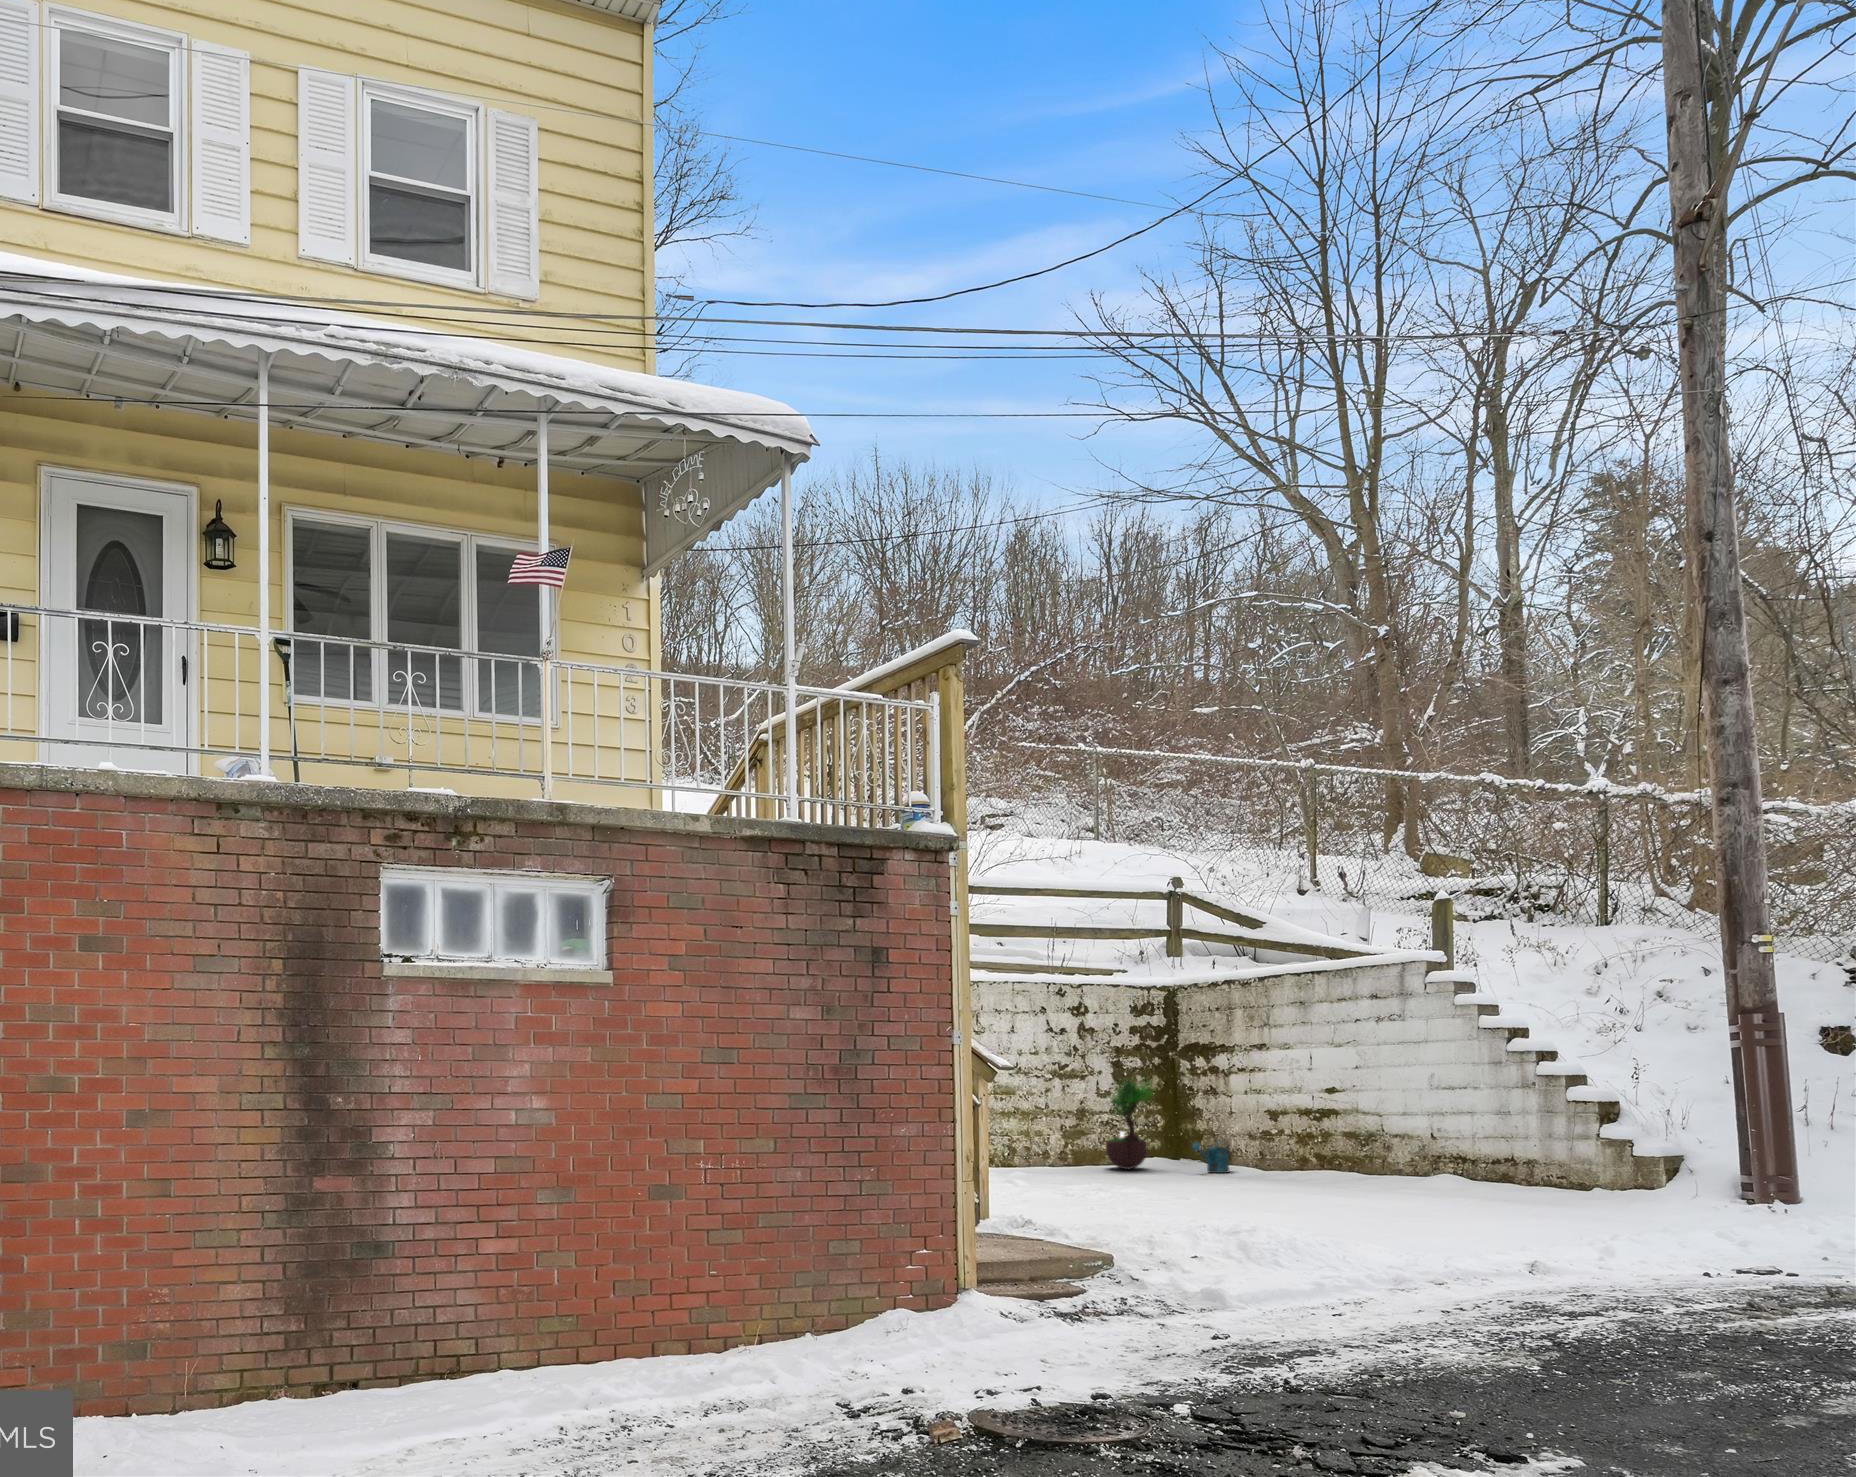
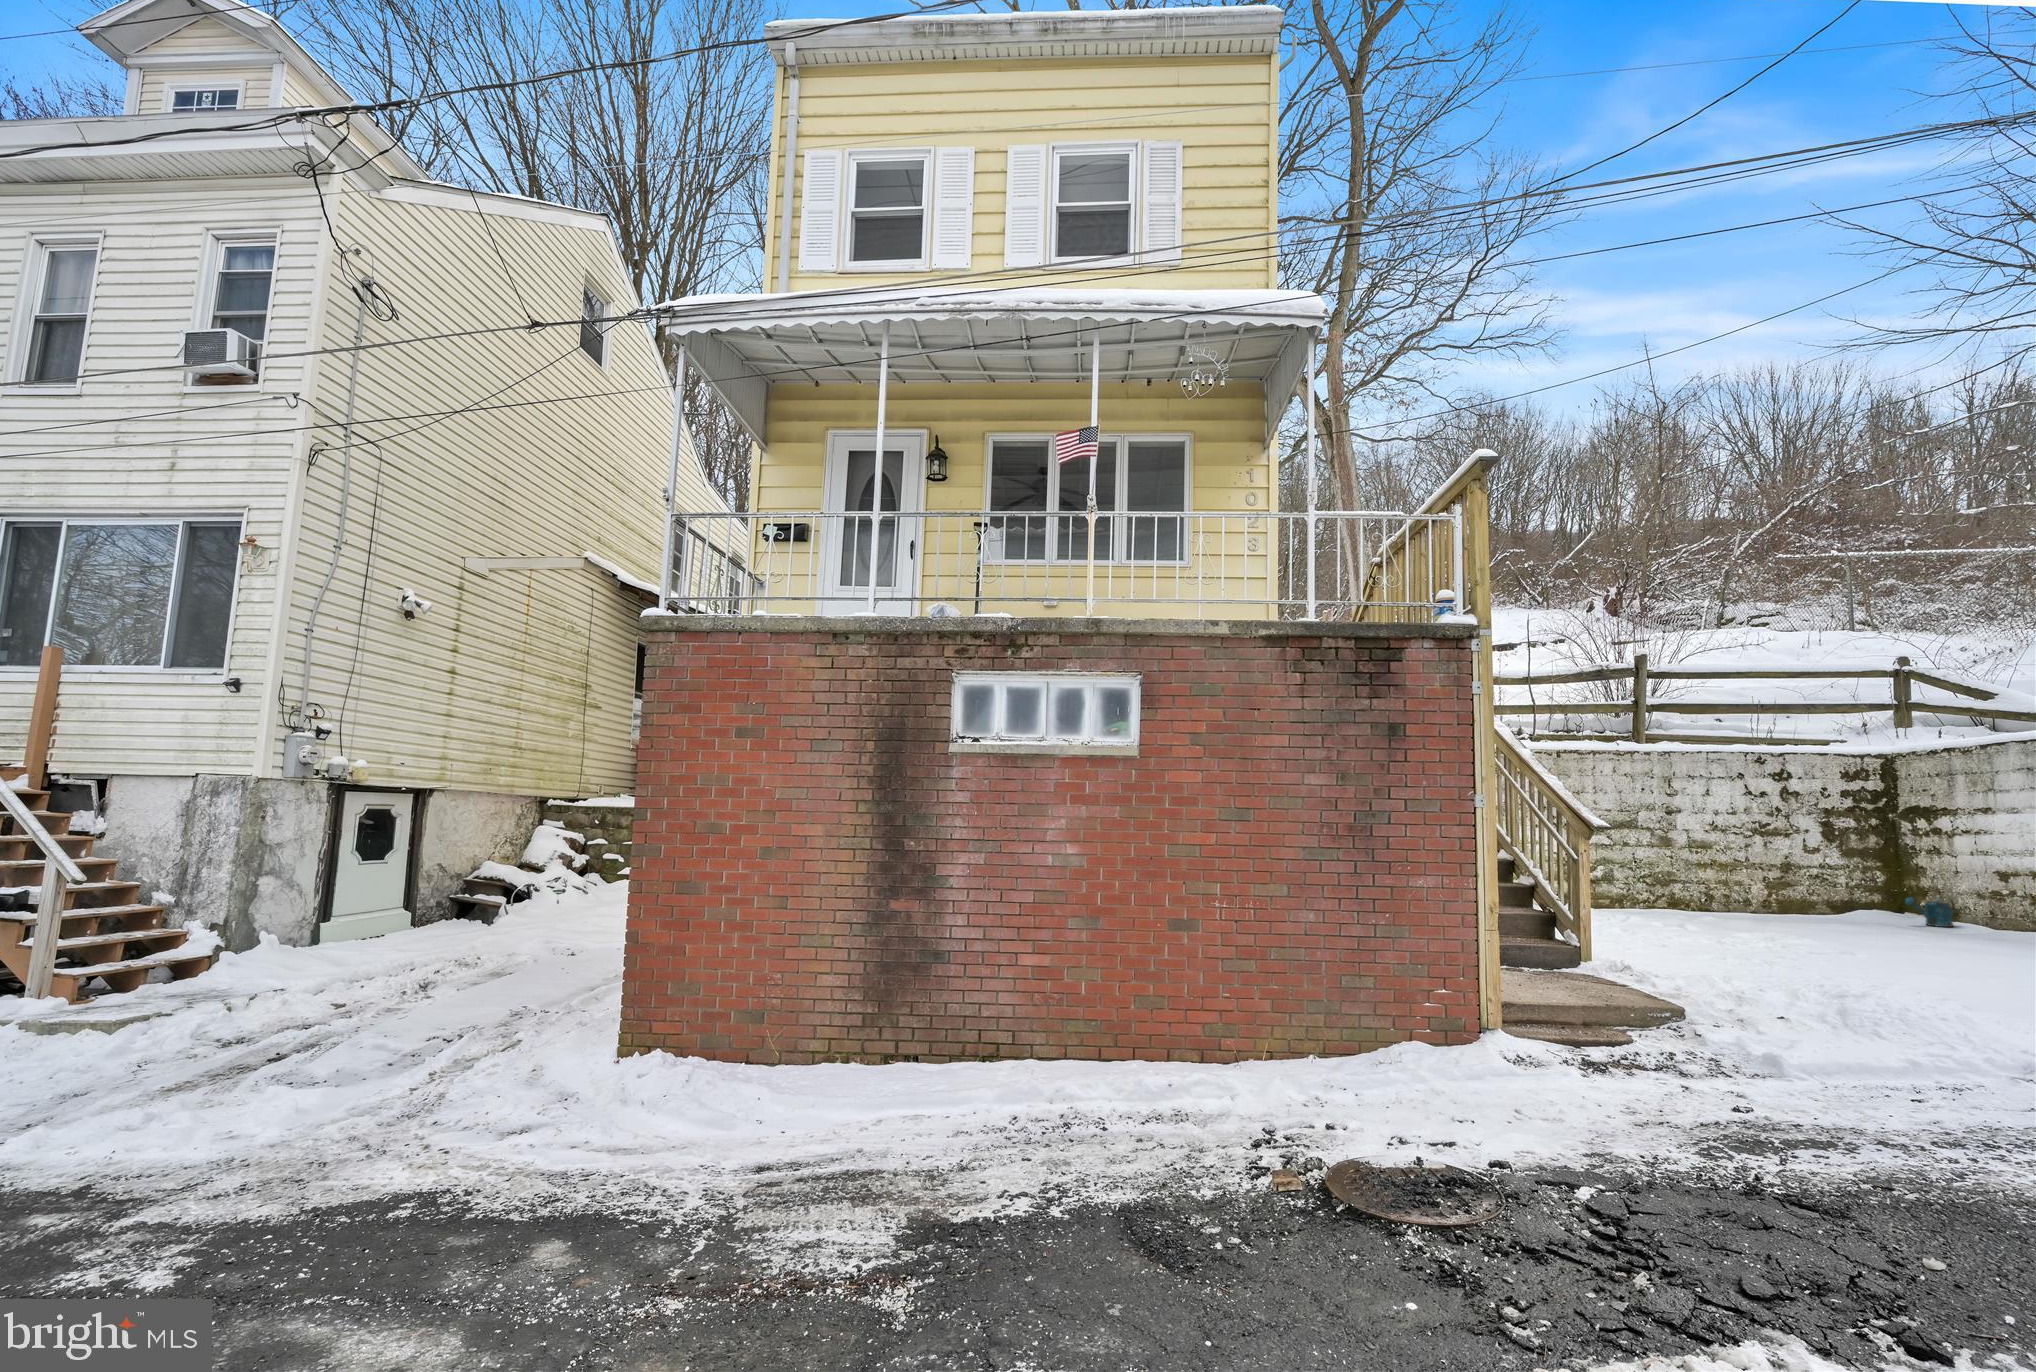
potted tree: present [1105,1078,1154,1169] -> none [1802,829,1863,915]

